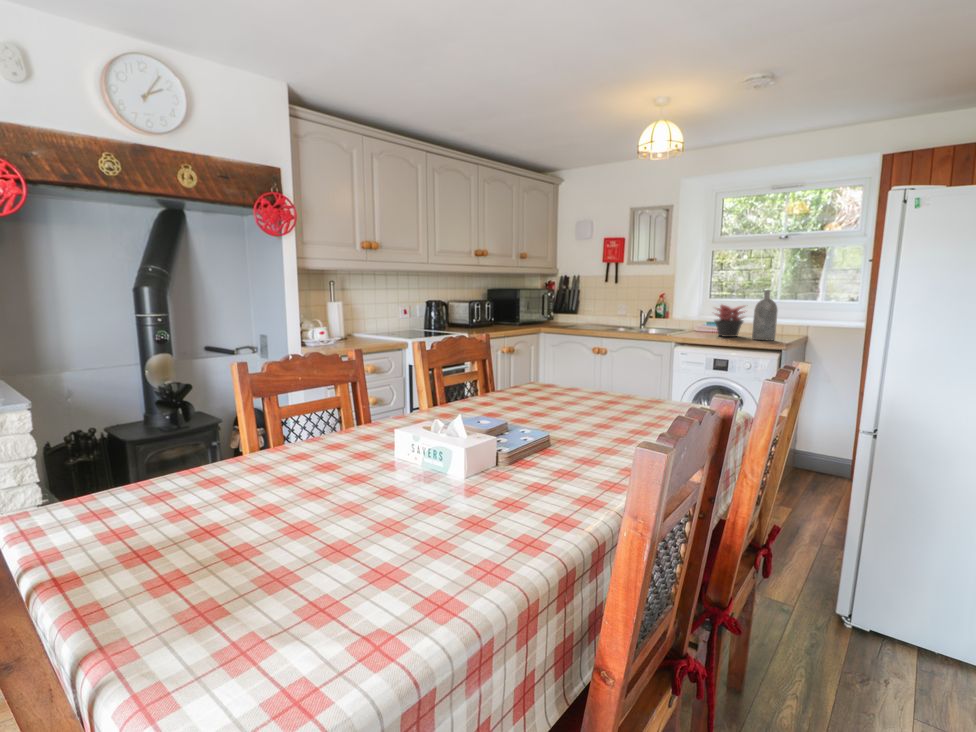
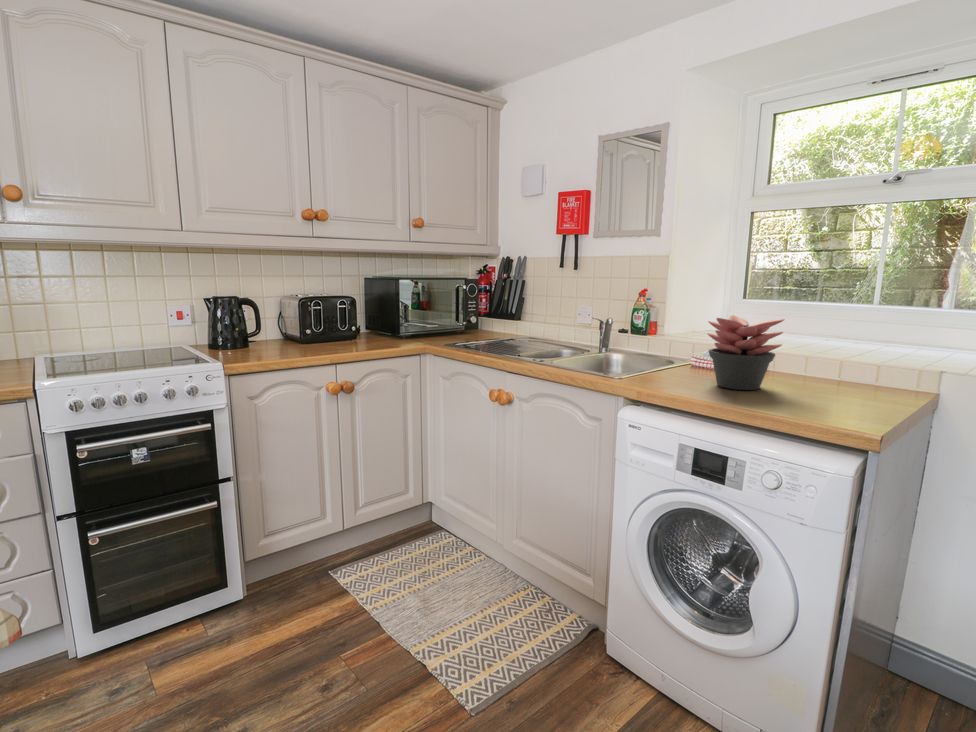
bottle: present [752,290,778,340] -> none [785,286,849,411]

